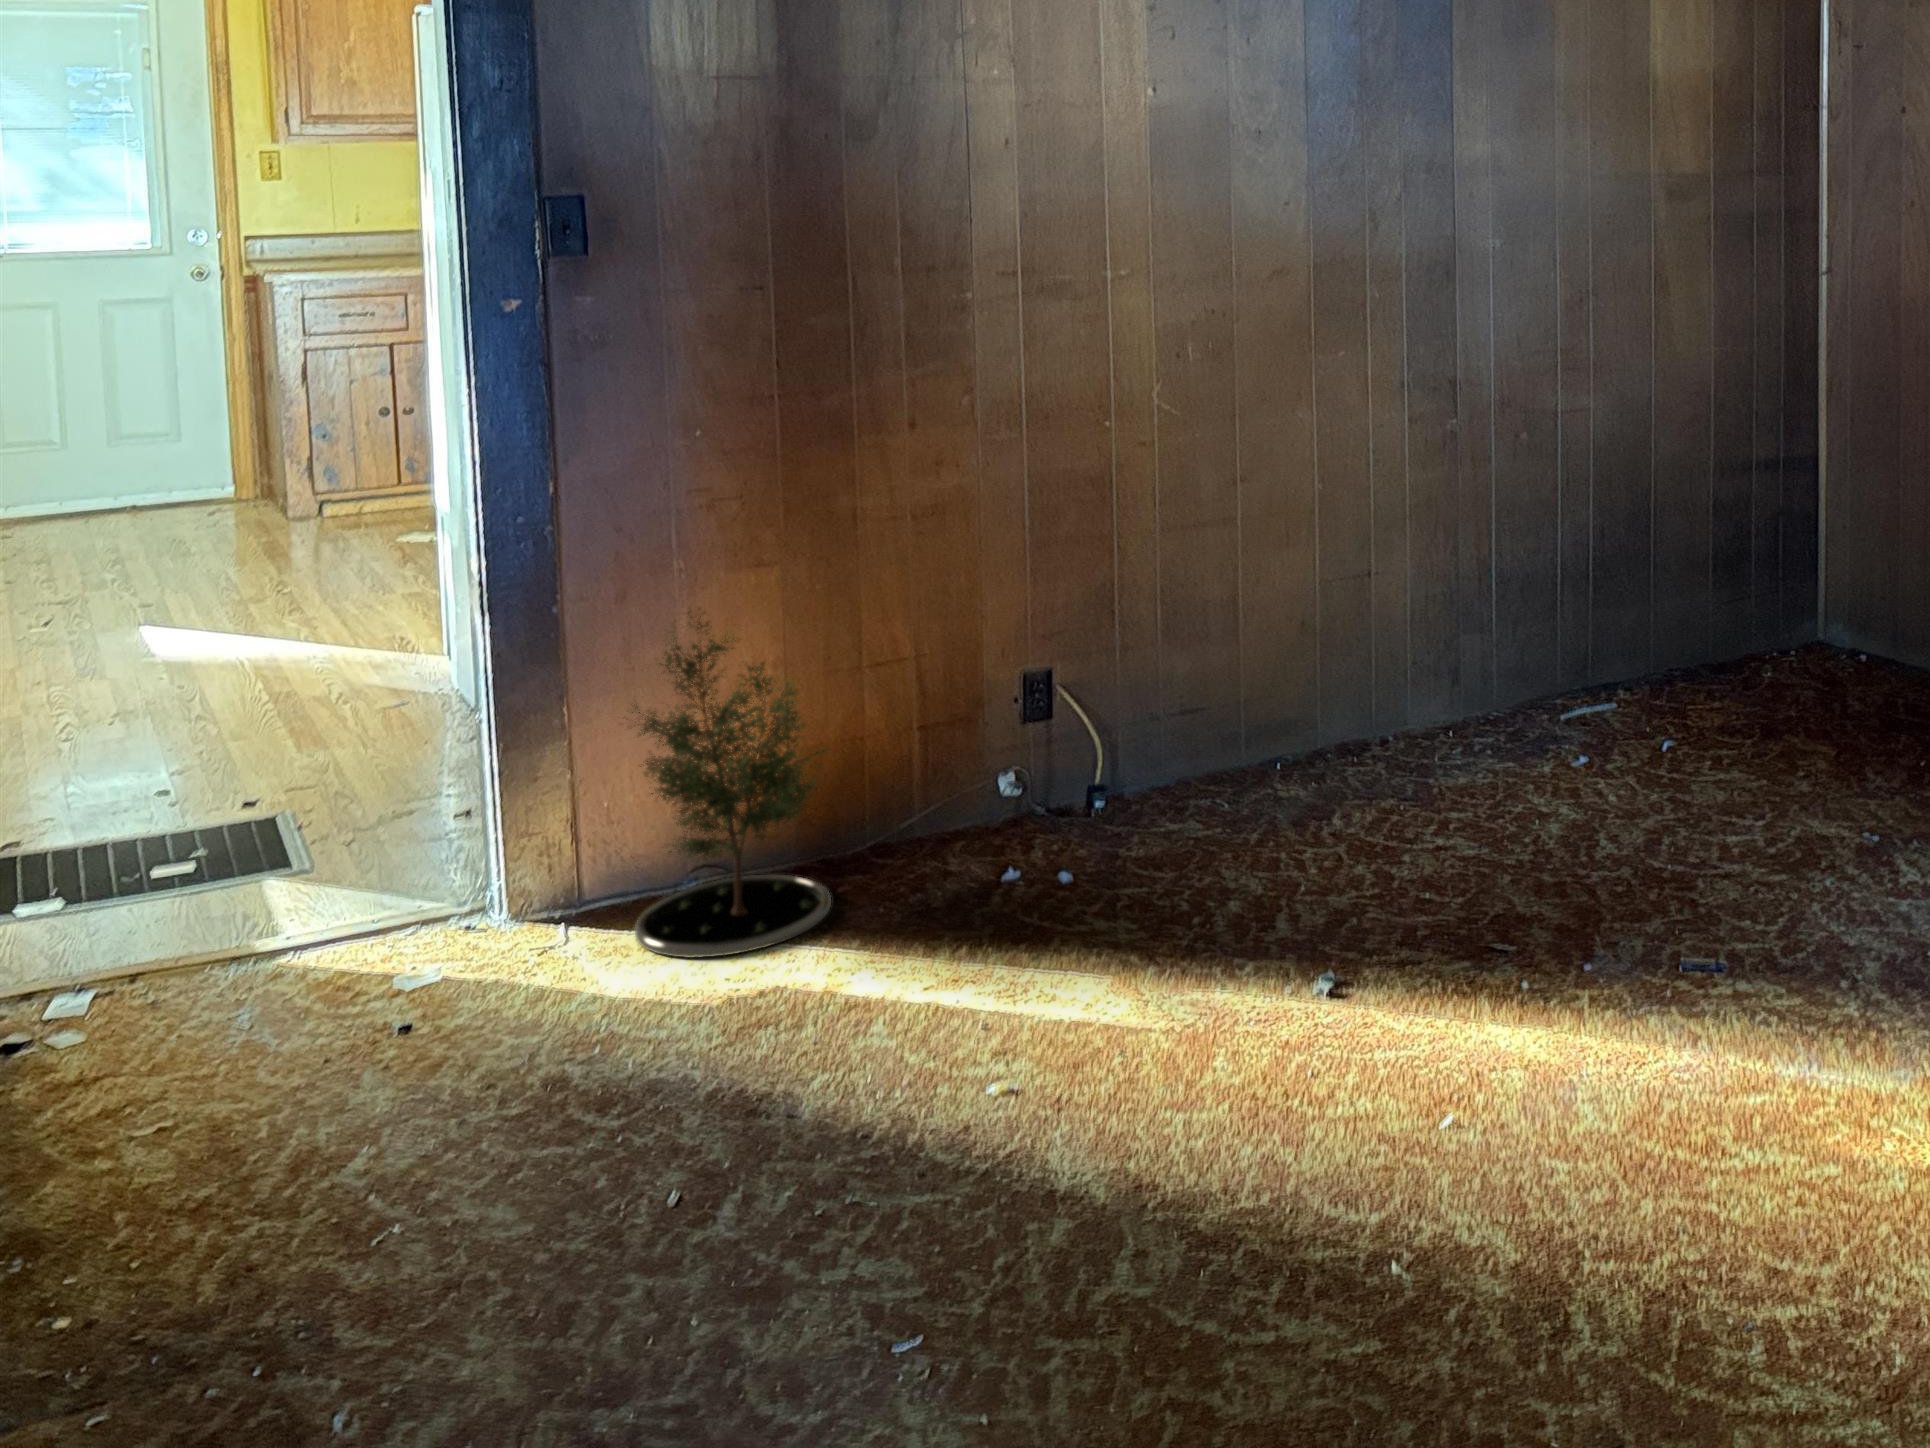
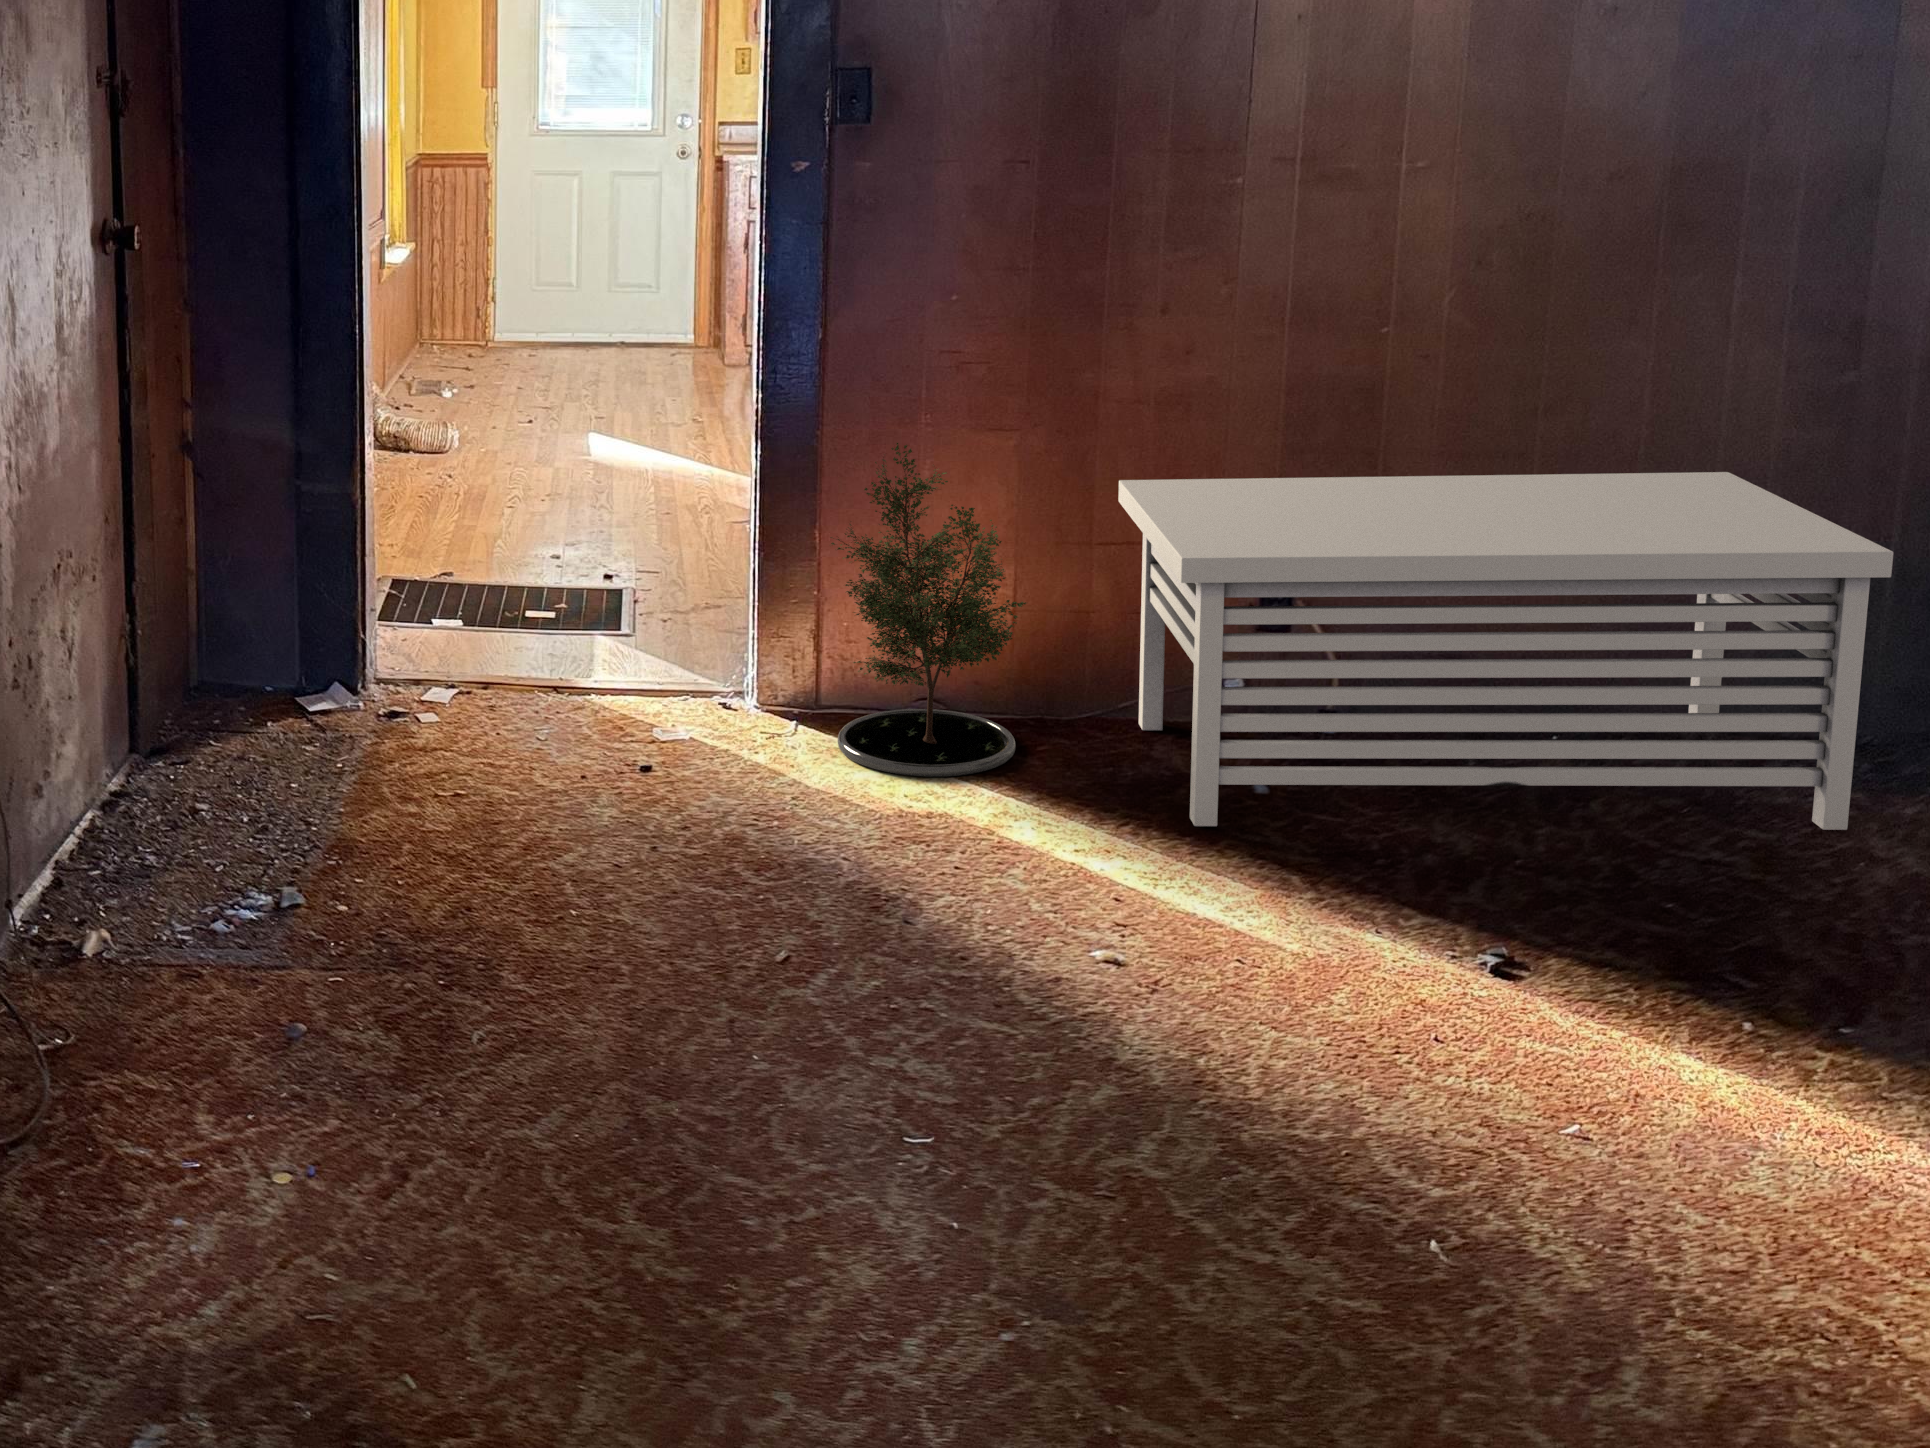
storage bench: none [904,539,1521,934] -> present [1118,472,1893,830]

